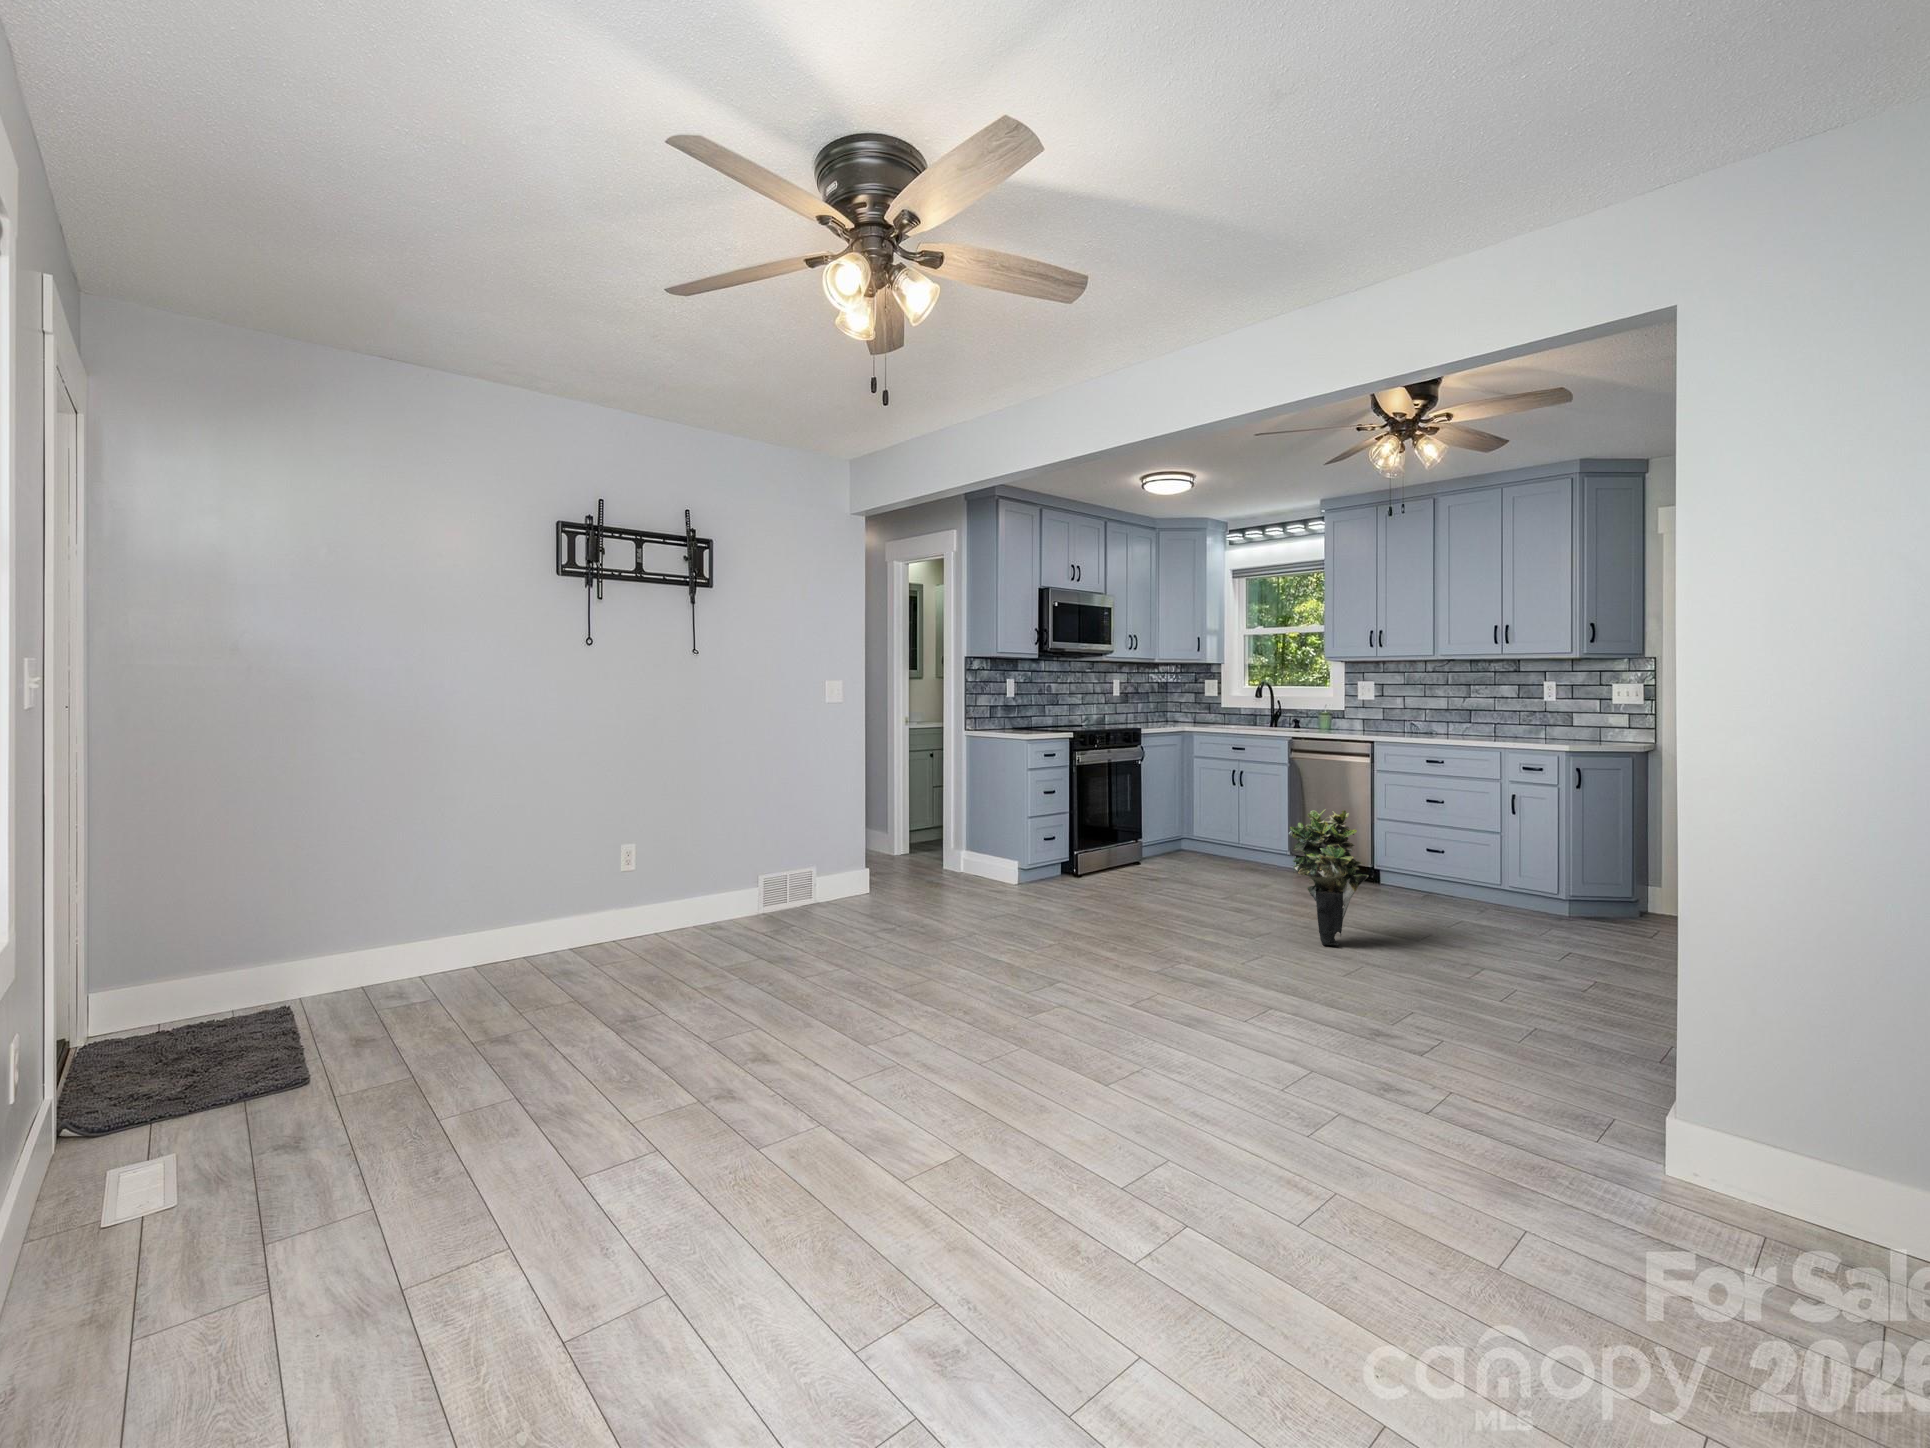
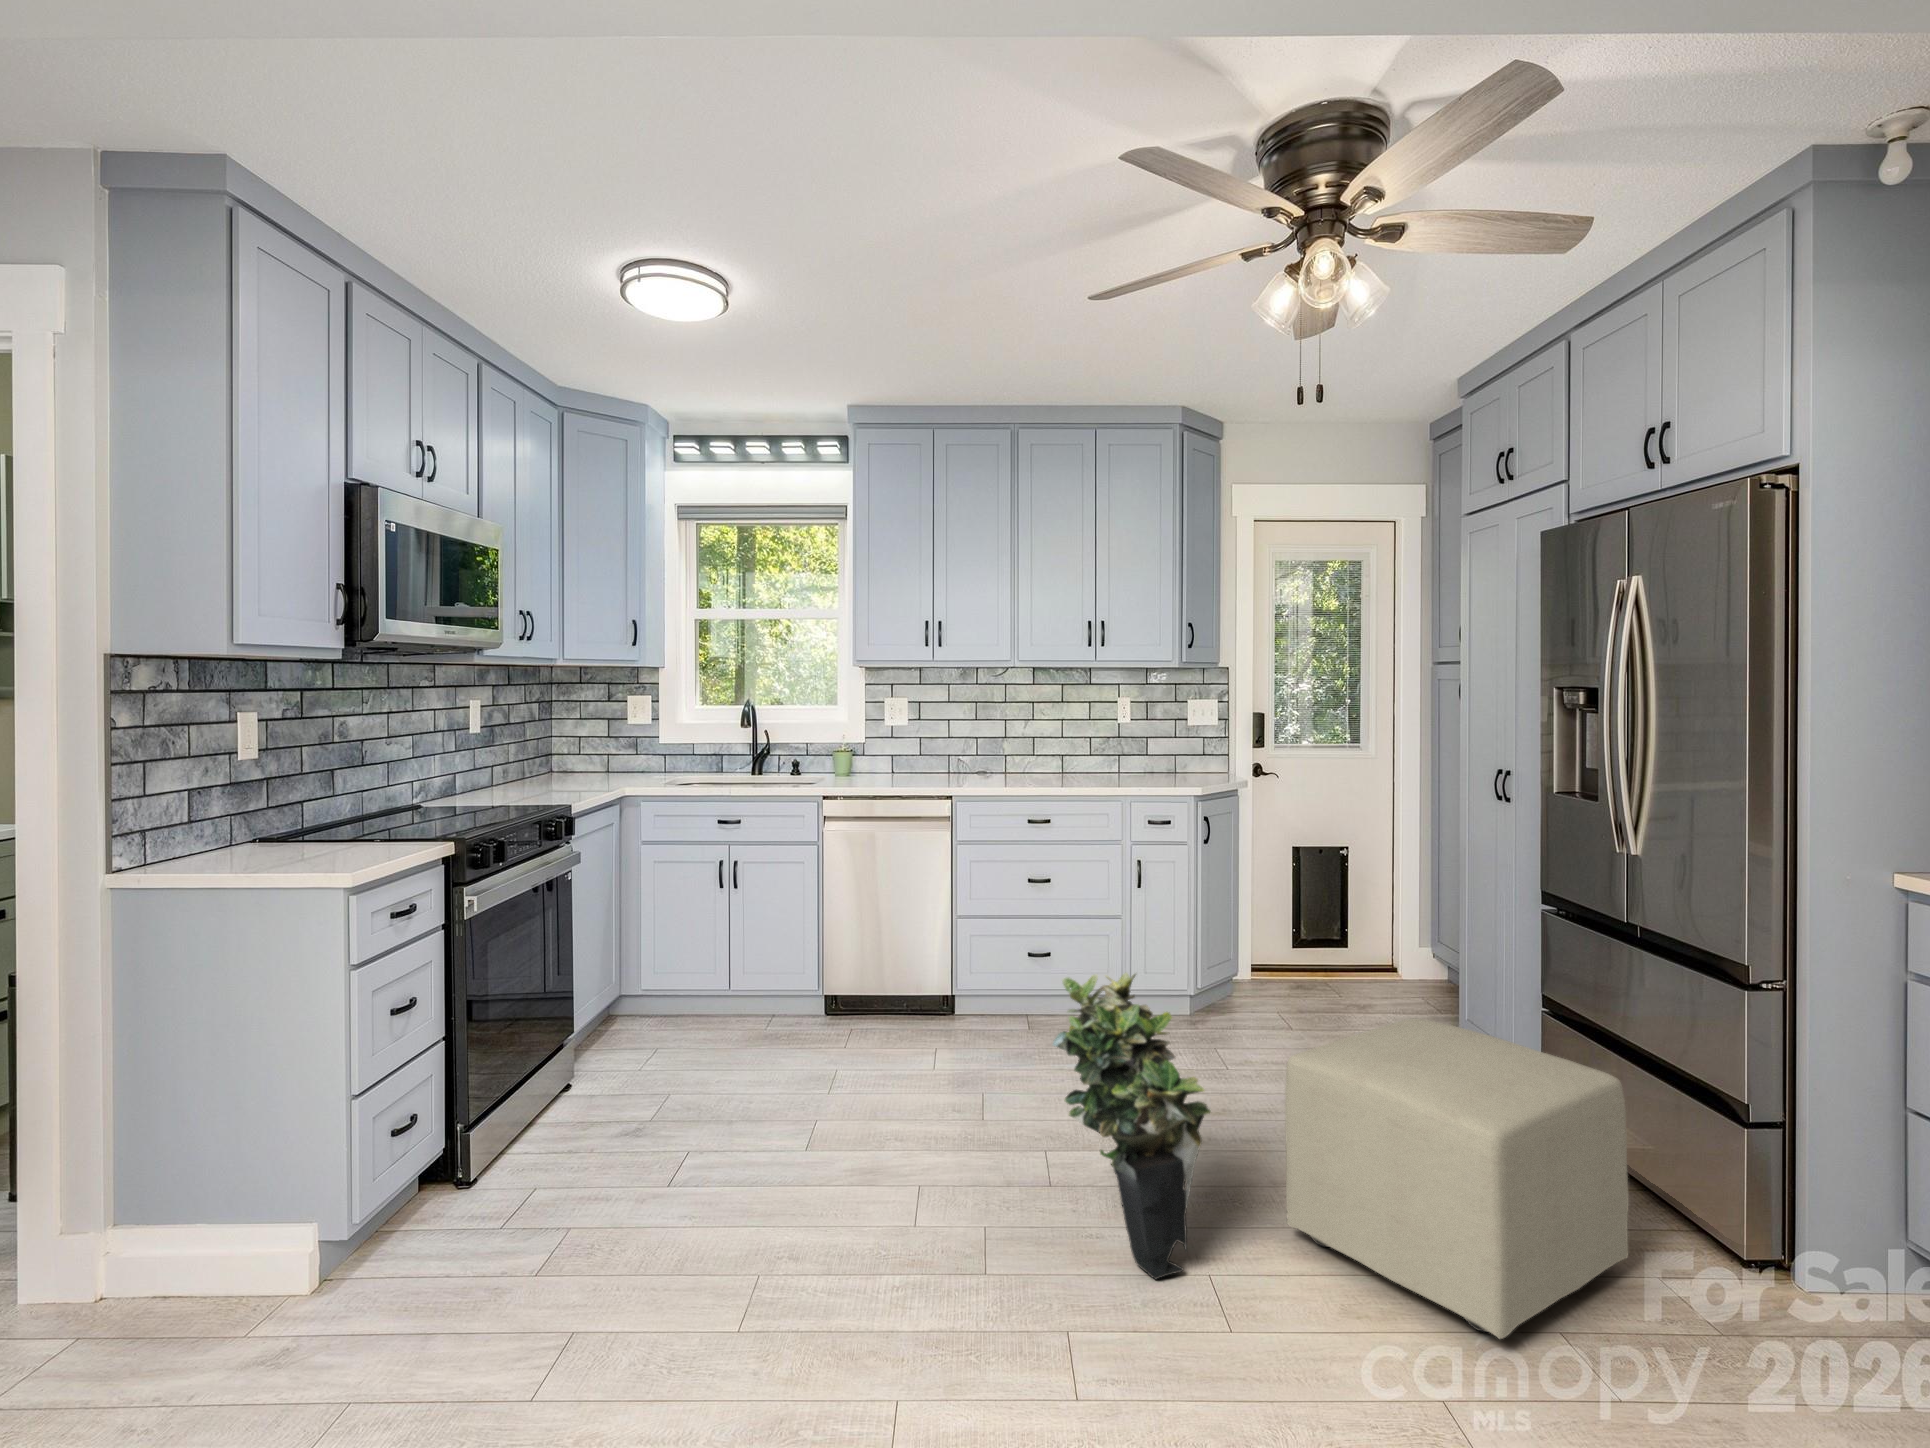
ottoman: none [1413,859,1598,994] -> present [1285,1018,1629,1339]

